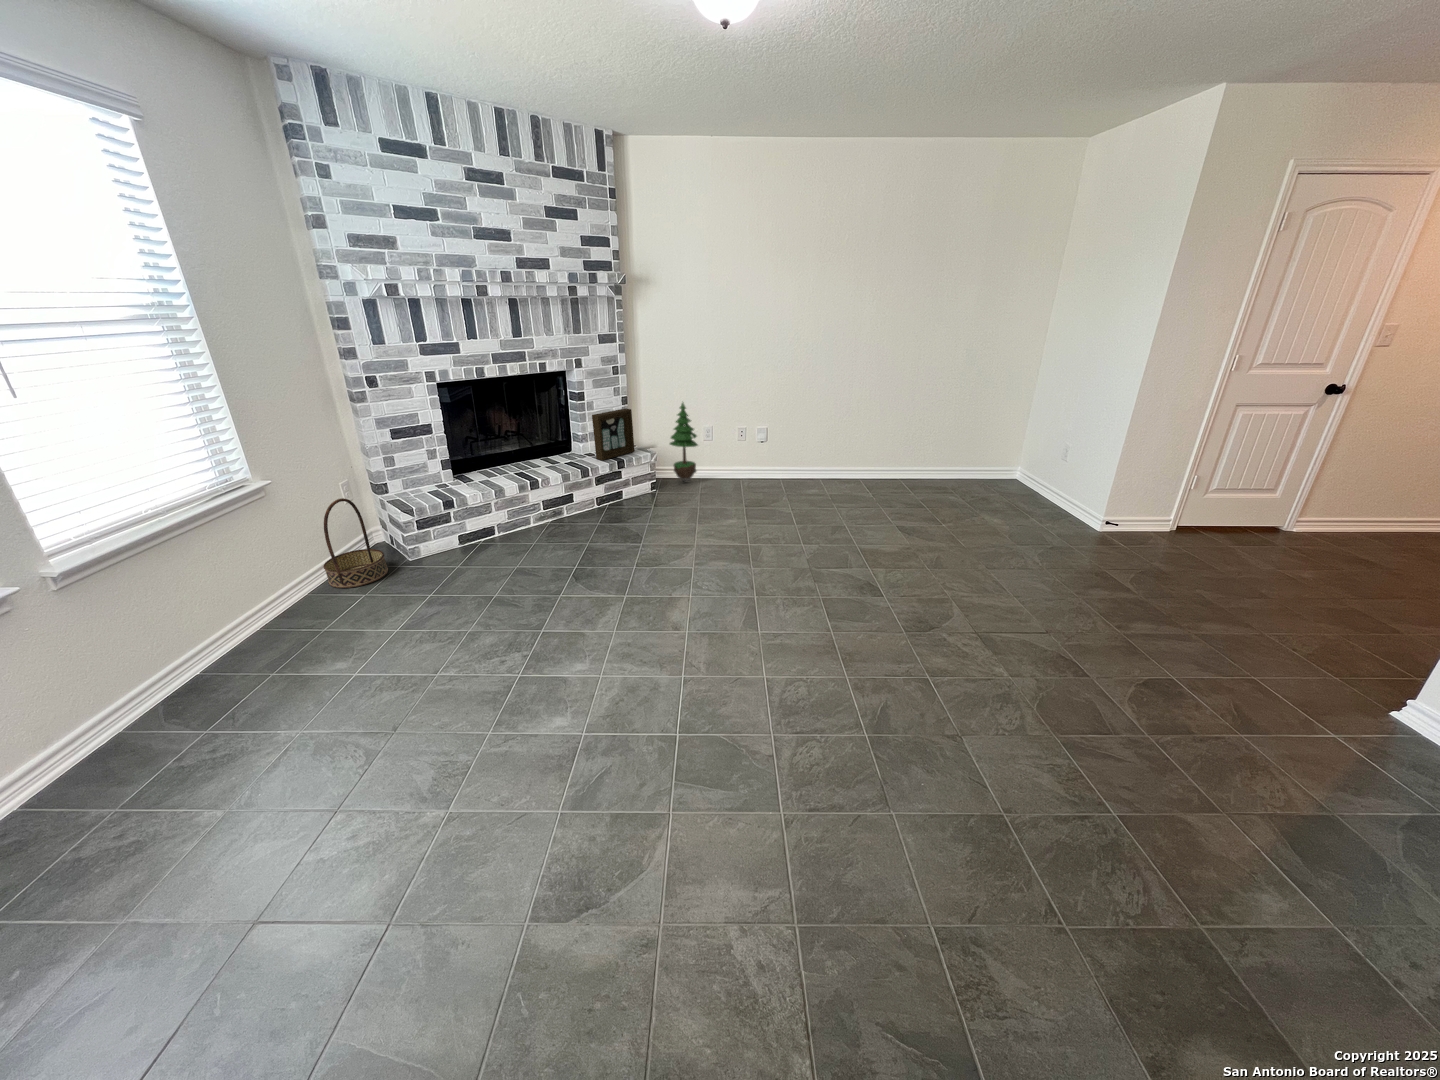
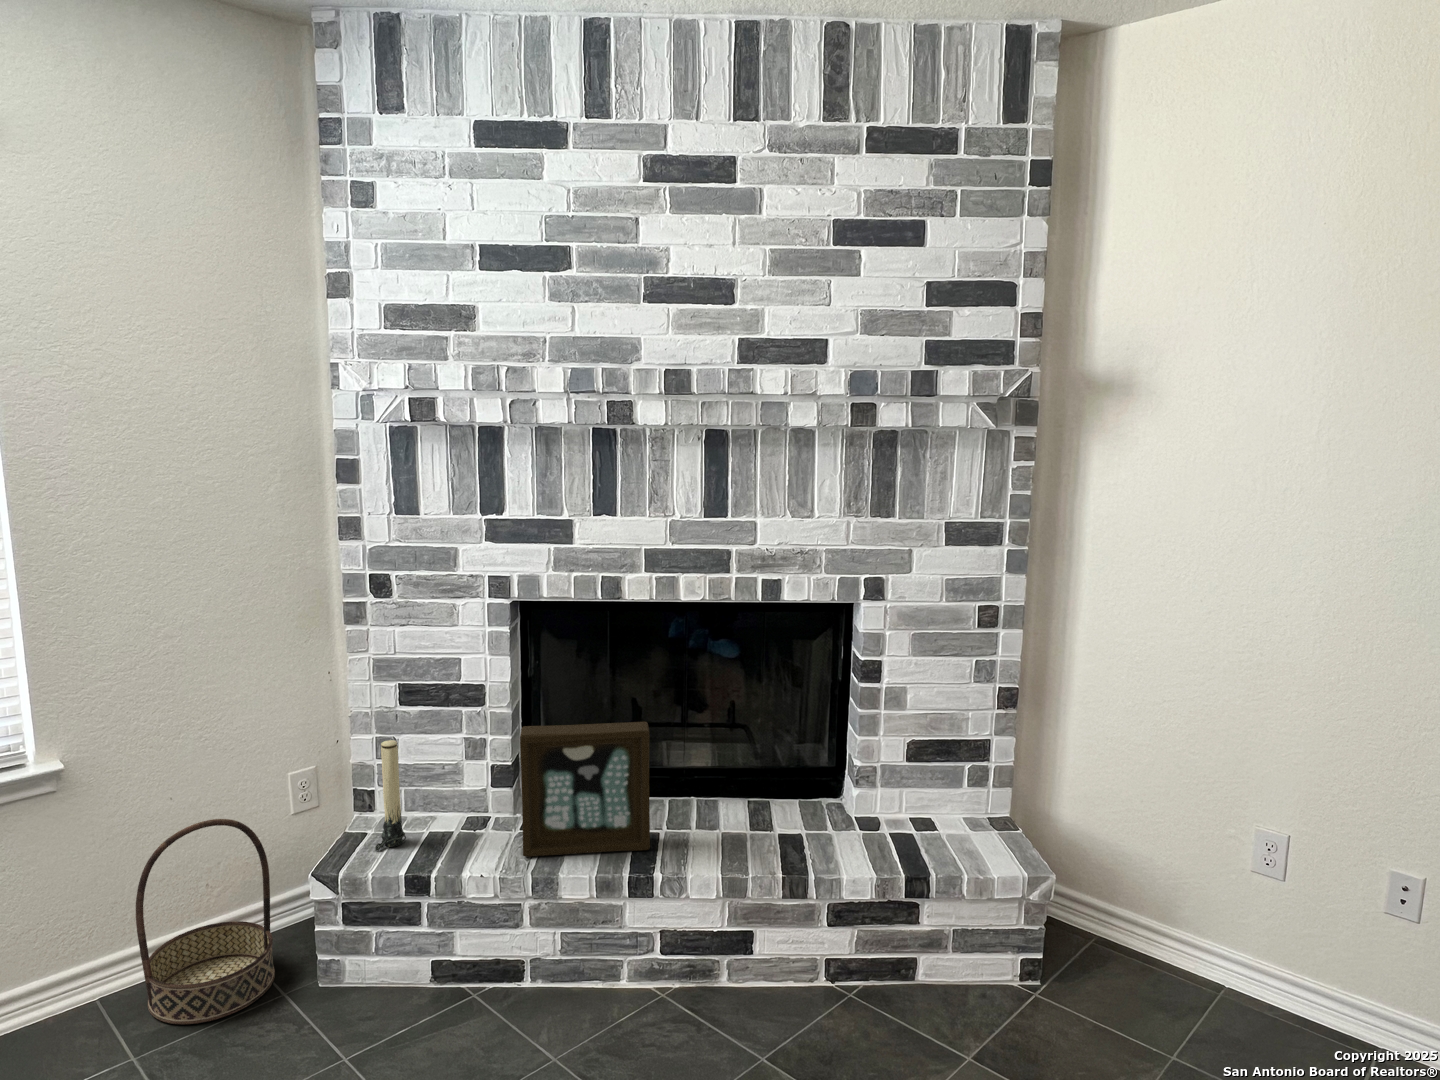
potted tree: present [670,403,698,482] -> none [1113,741,1218,992]
picture frame: present [592,408,634,460] -> present [520,722,650,857]
candle: none [403,451,423,500] -> present [375,740,406,851]

